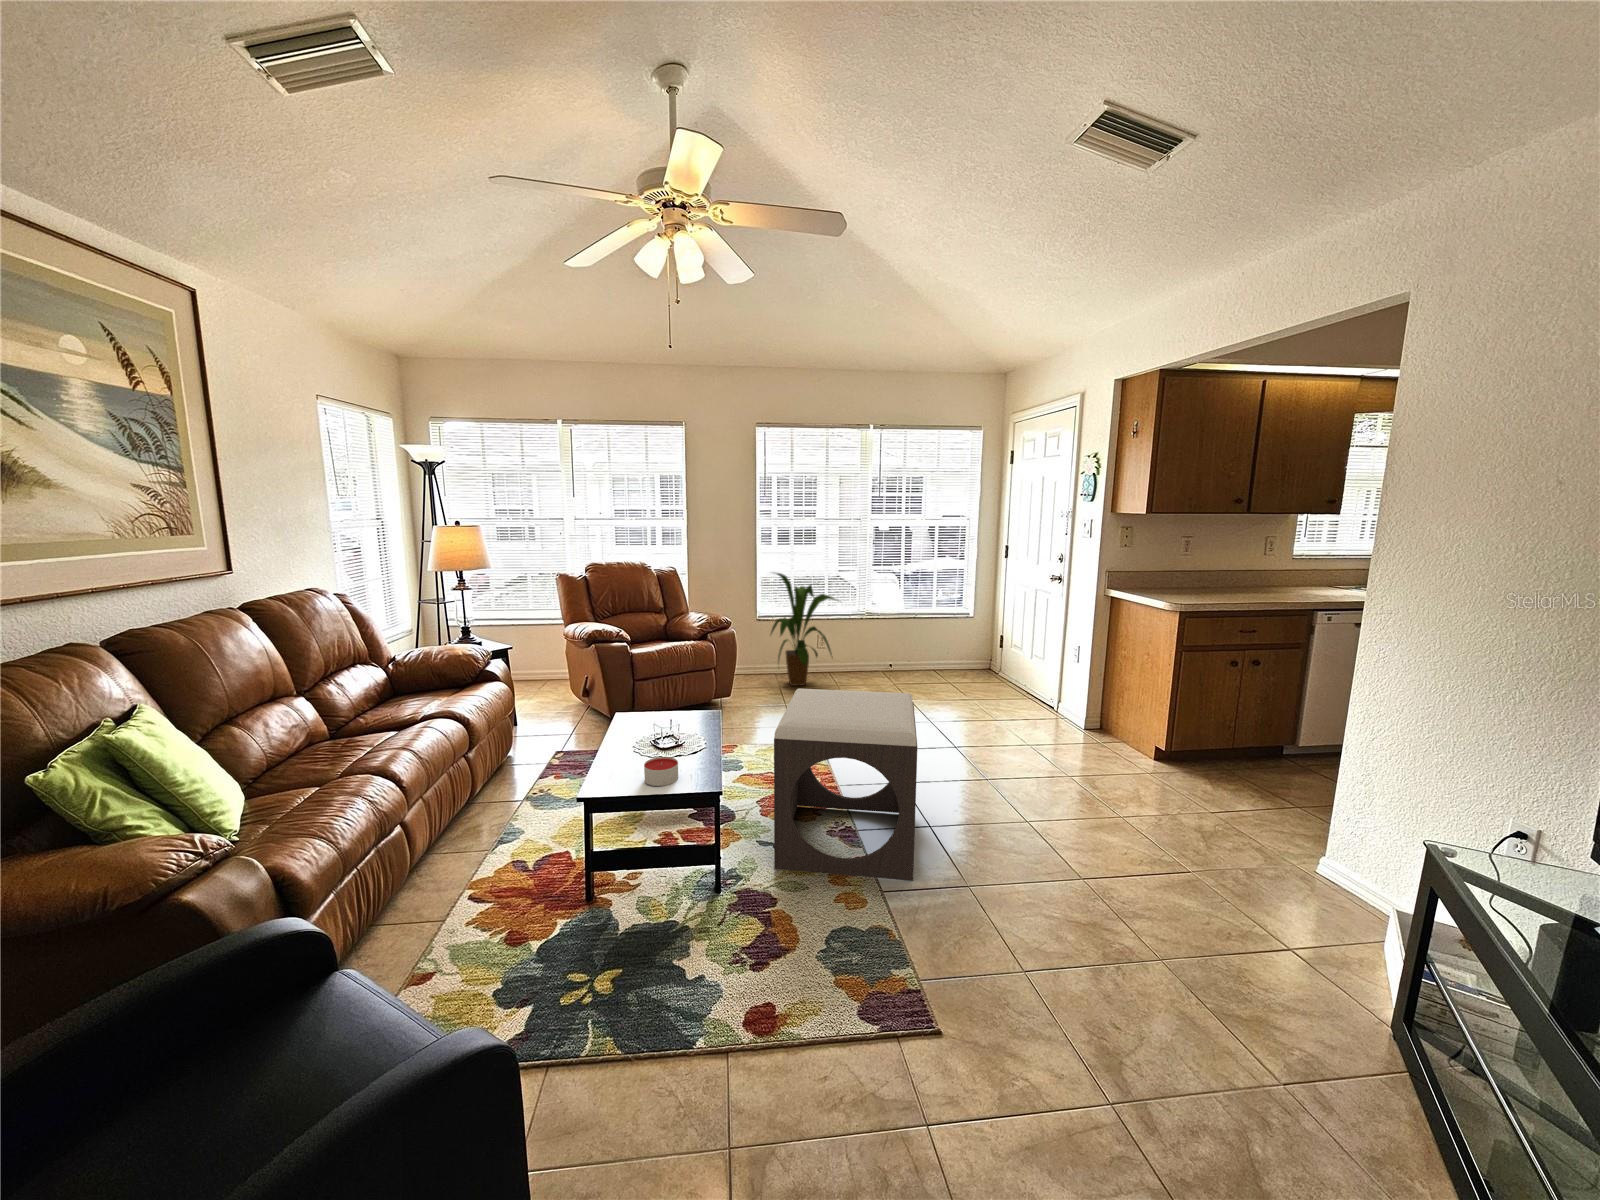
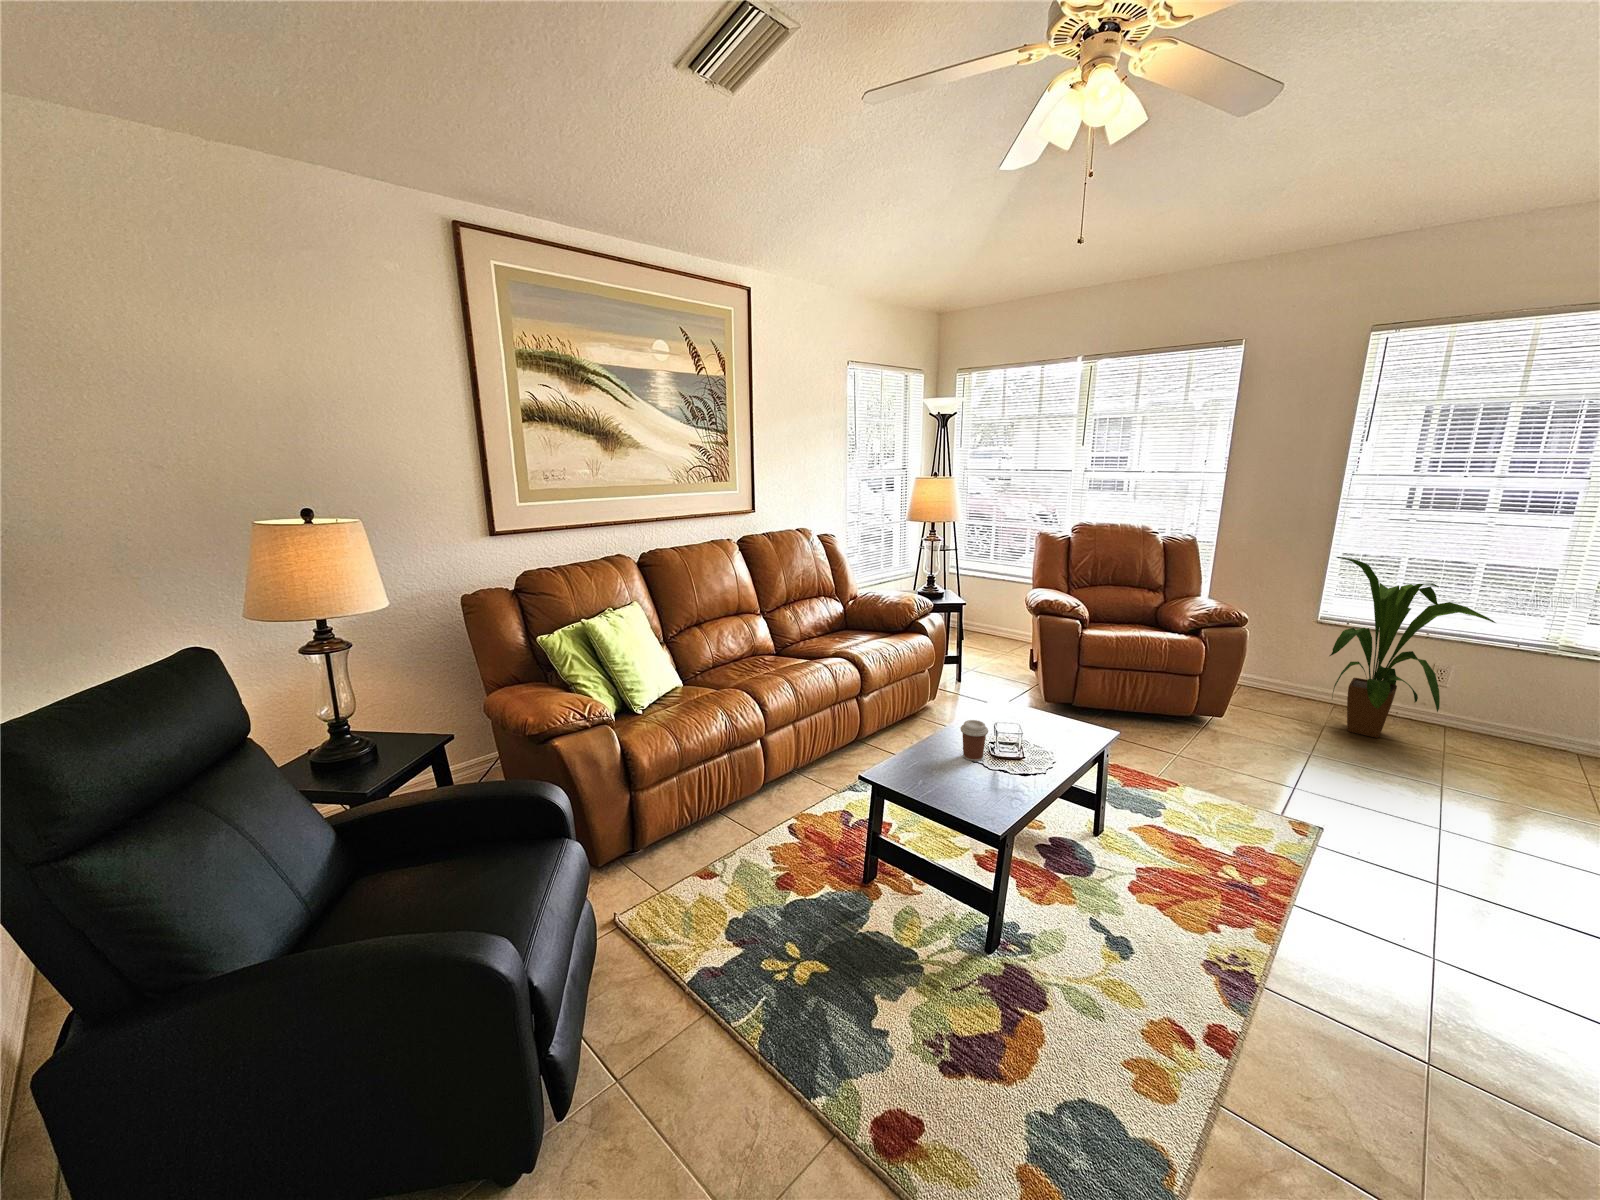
footstool: present [774,688,917,881] -> none [1082,740,1445,1133]
coffee cup: none [641,722,665,756] -> present [960,720,988,761]
candle: present [644,757,678,786] -> none [923,763,964,800]

